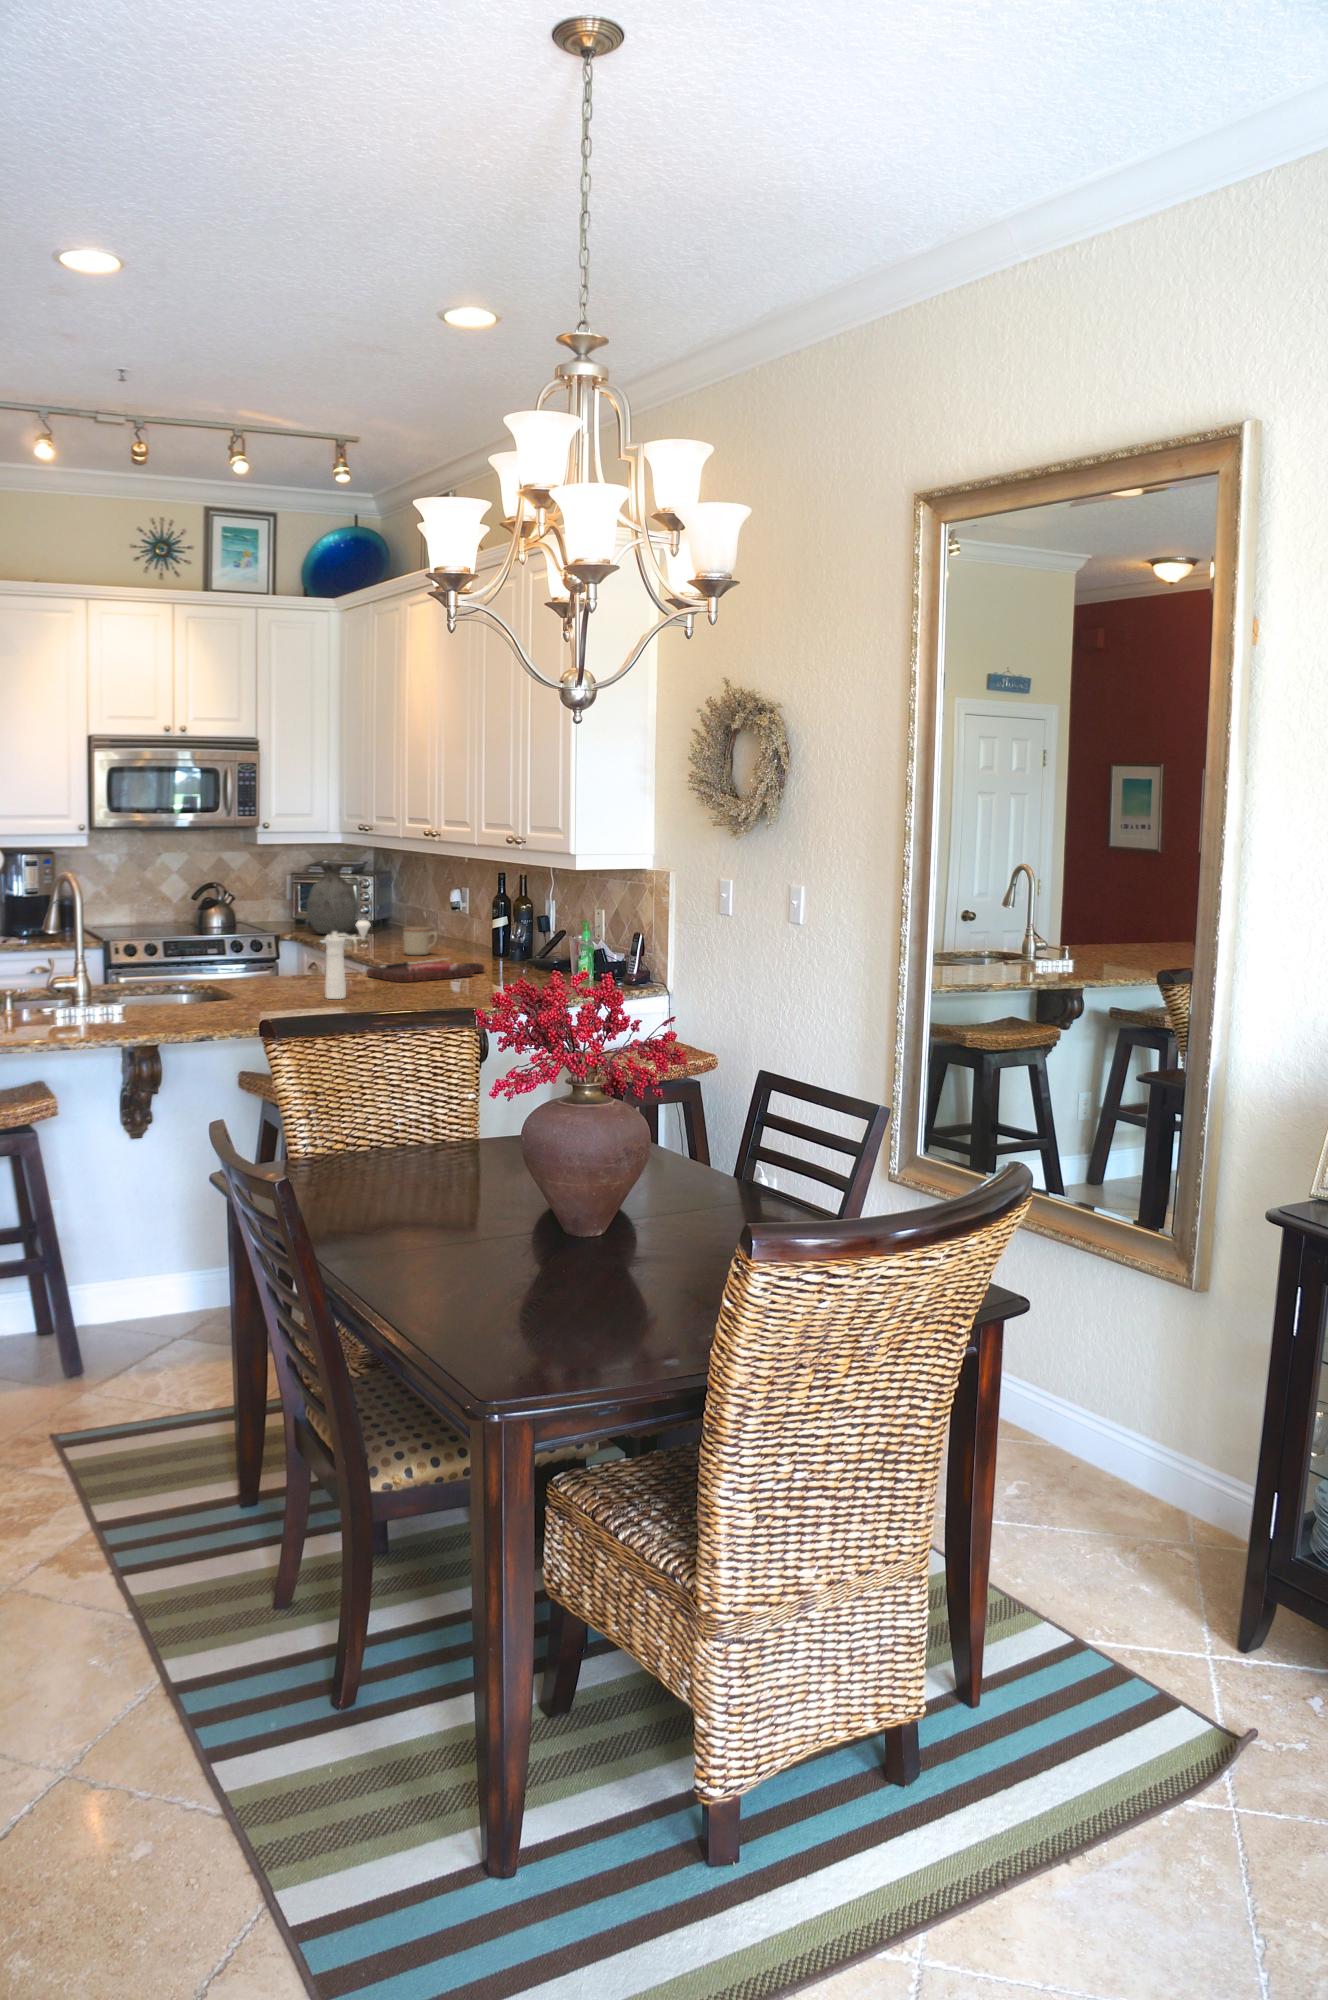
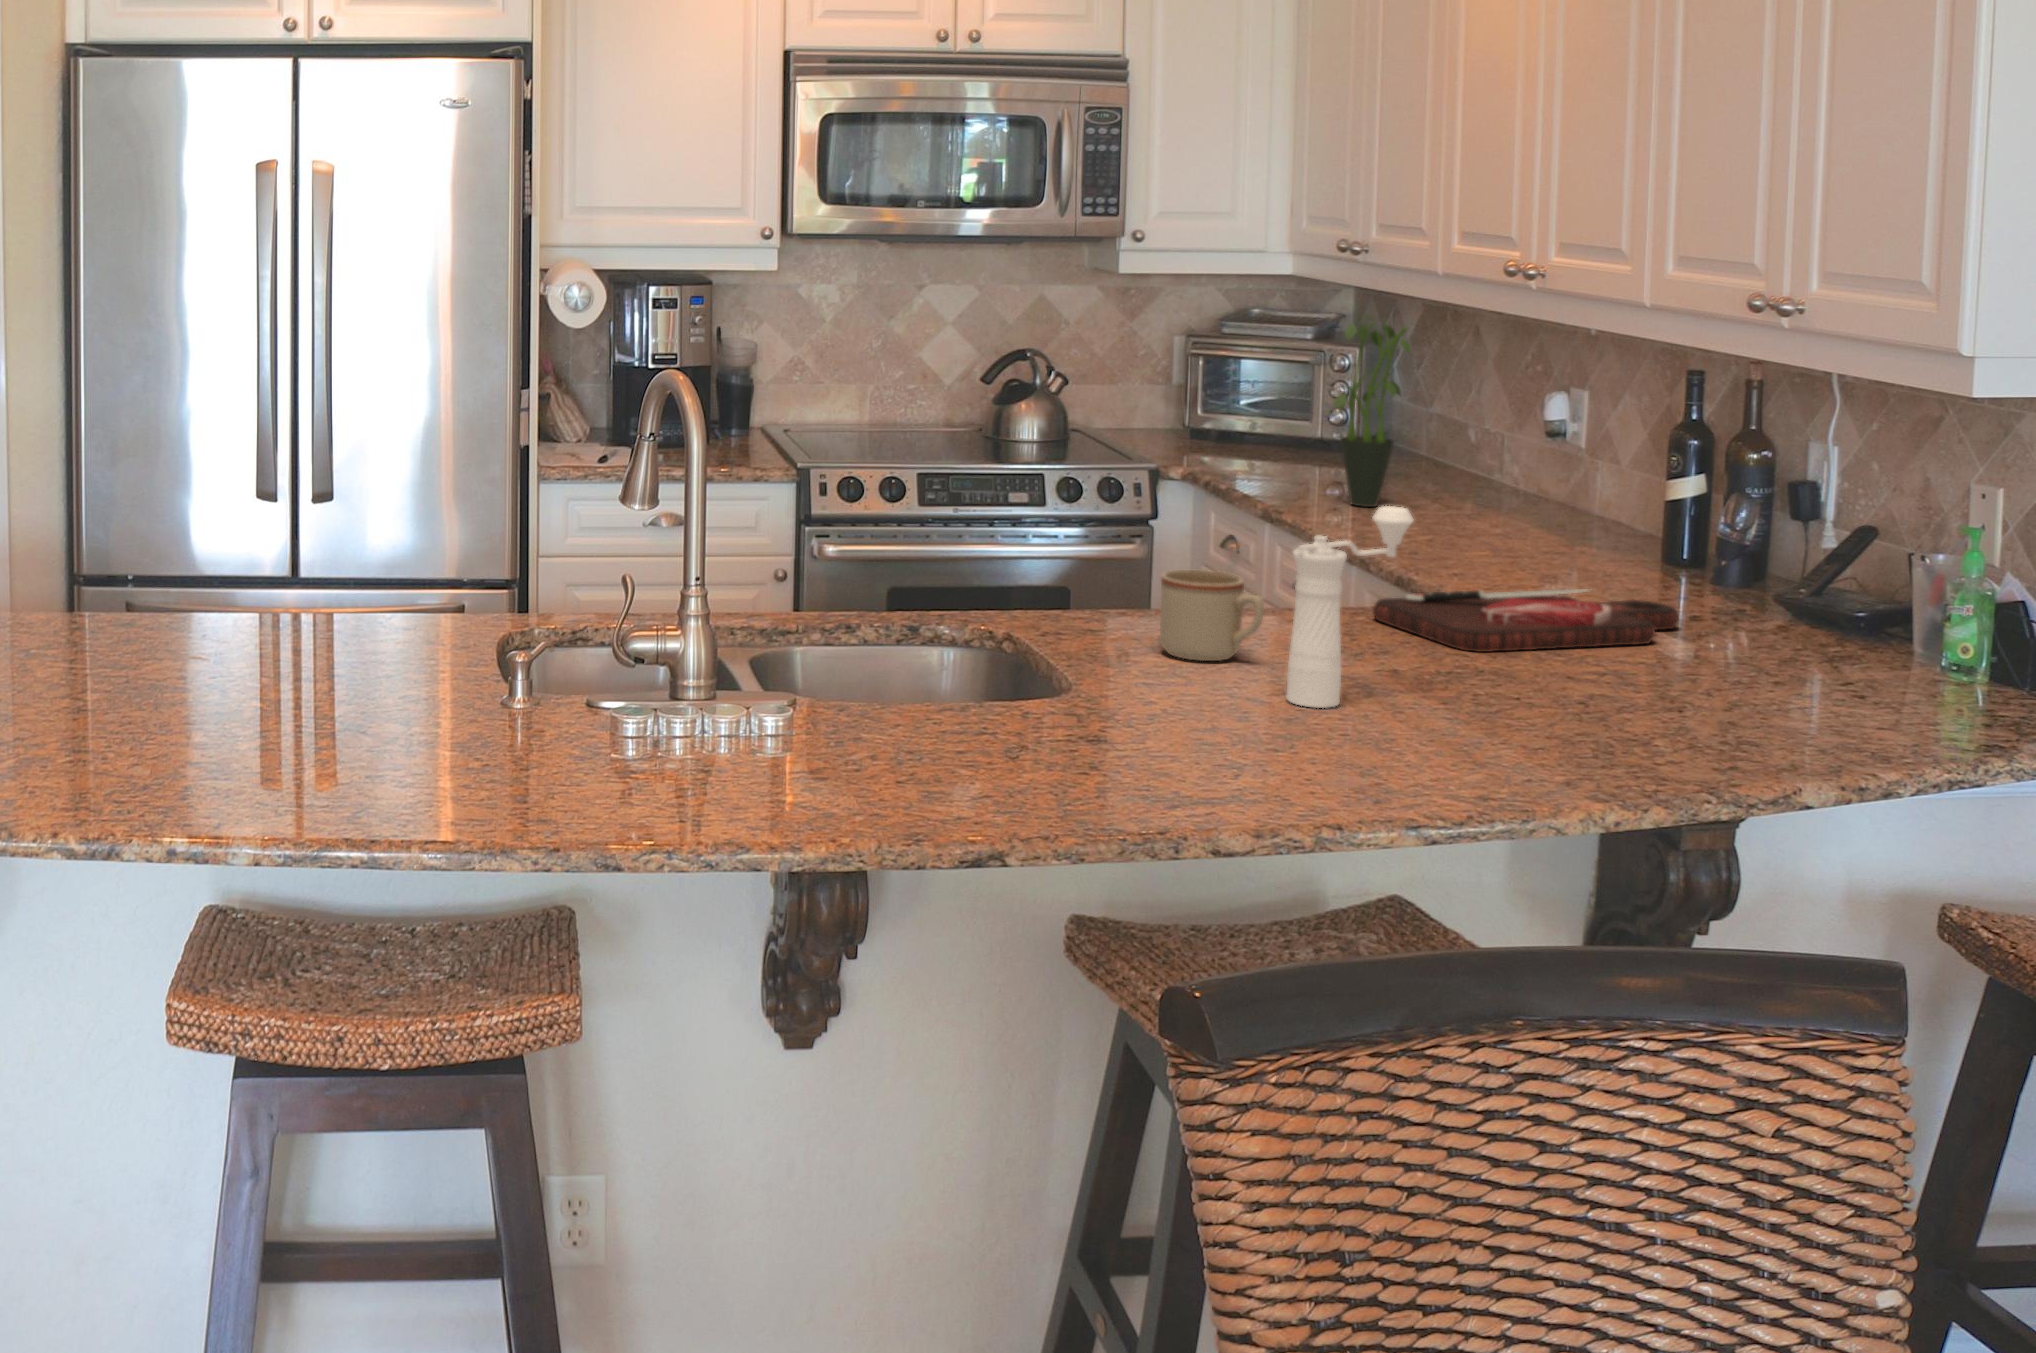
potted plant: none [358,857,395,945] -> present [1334,316,1411,507]
vase: present [307,863,358,935] -> none [1211,318,1321,468]
mug: present [403,927,437,955] -> present [1160,570,1264,661]

